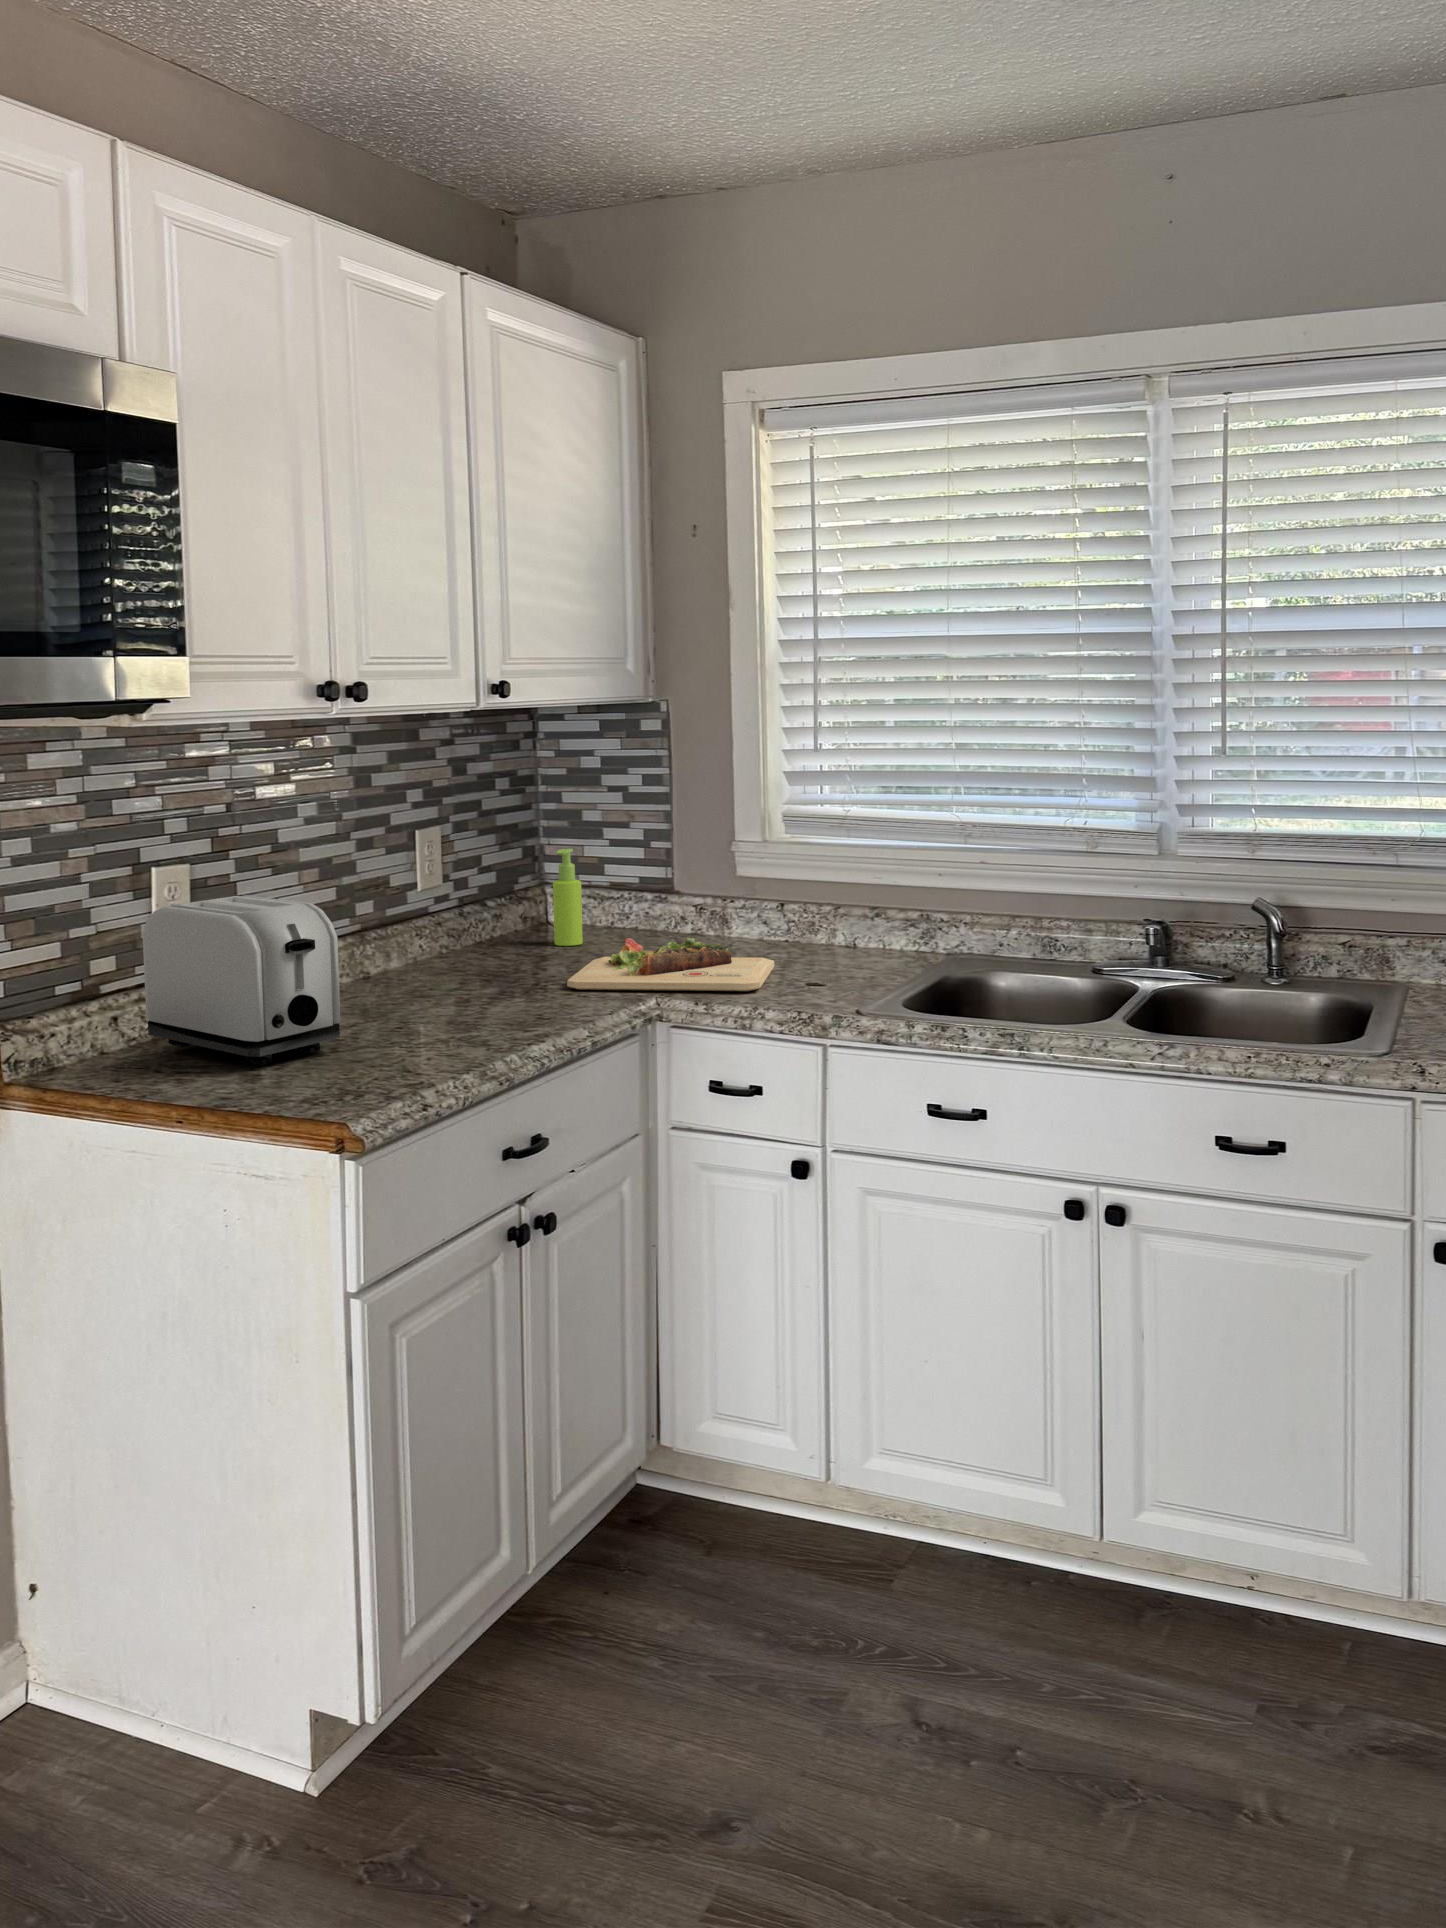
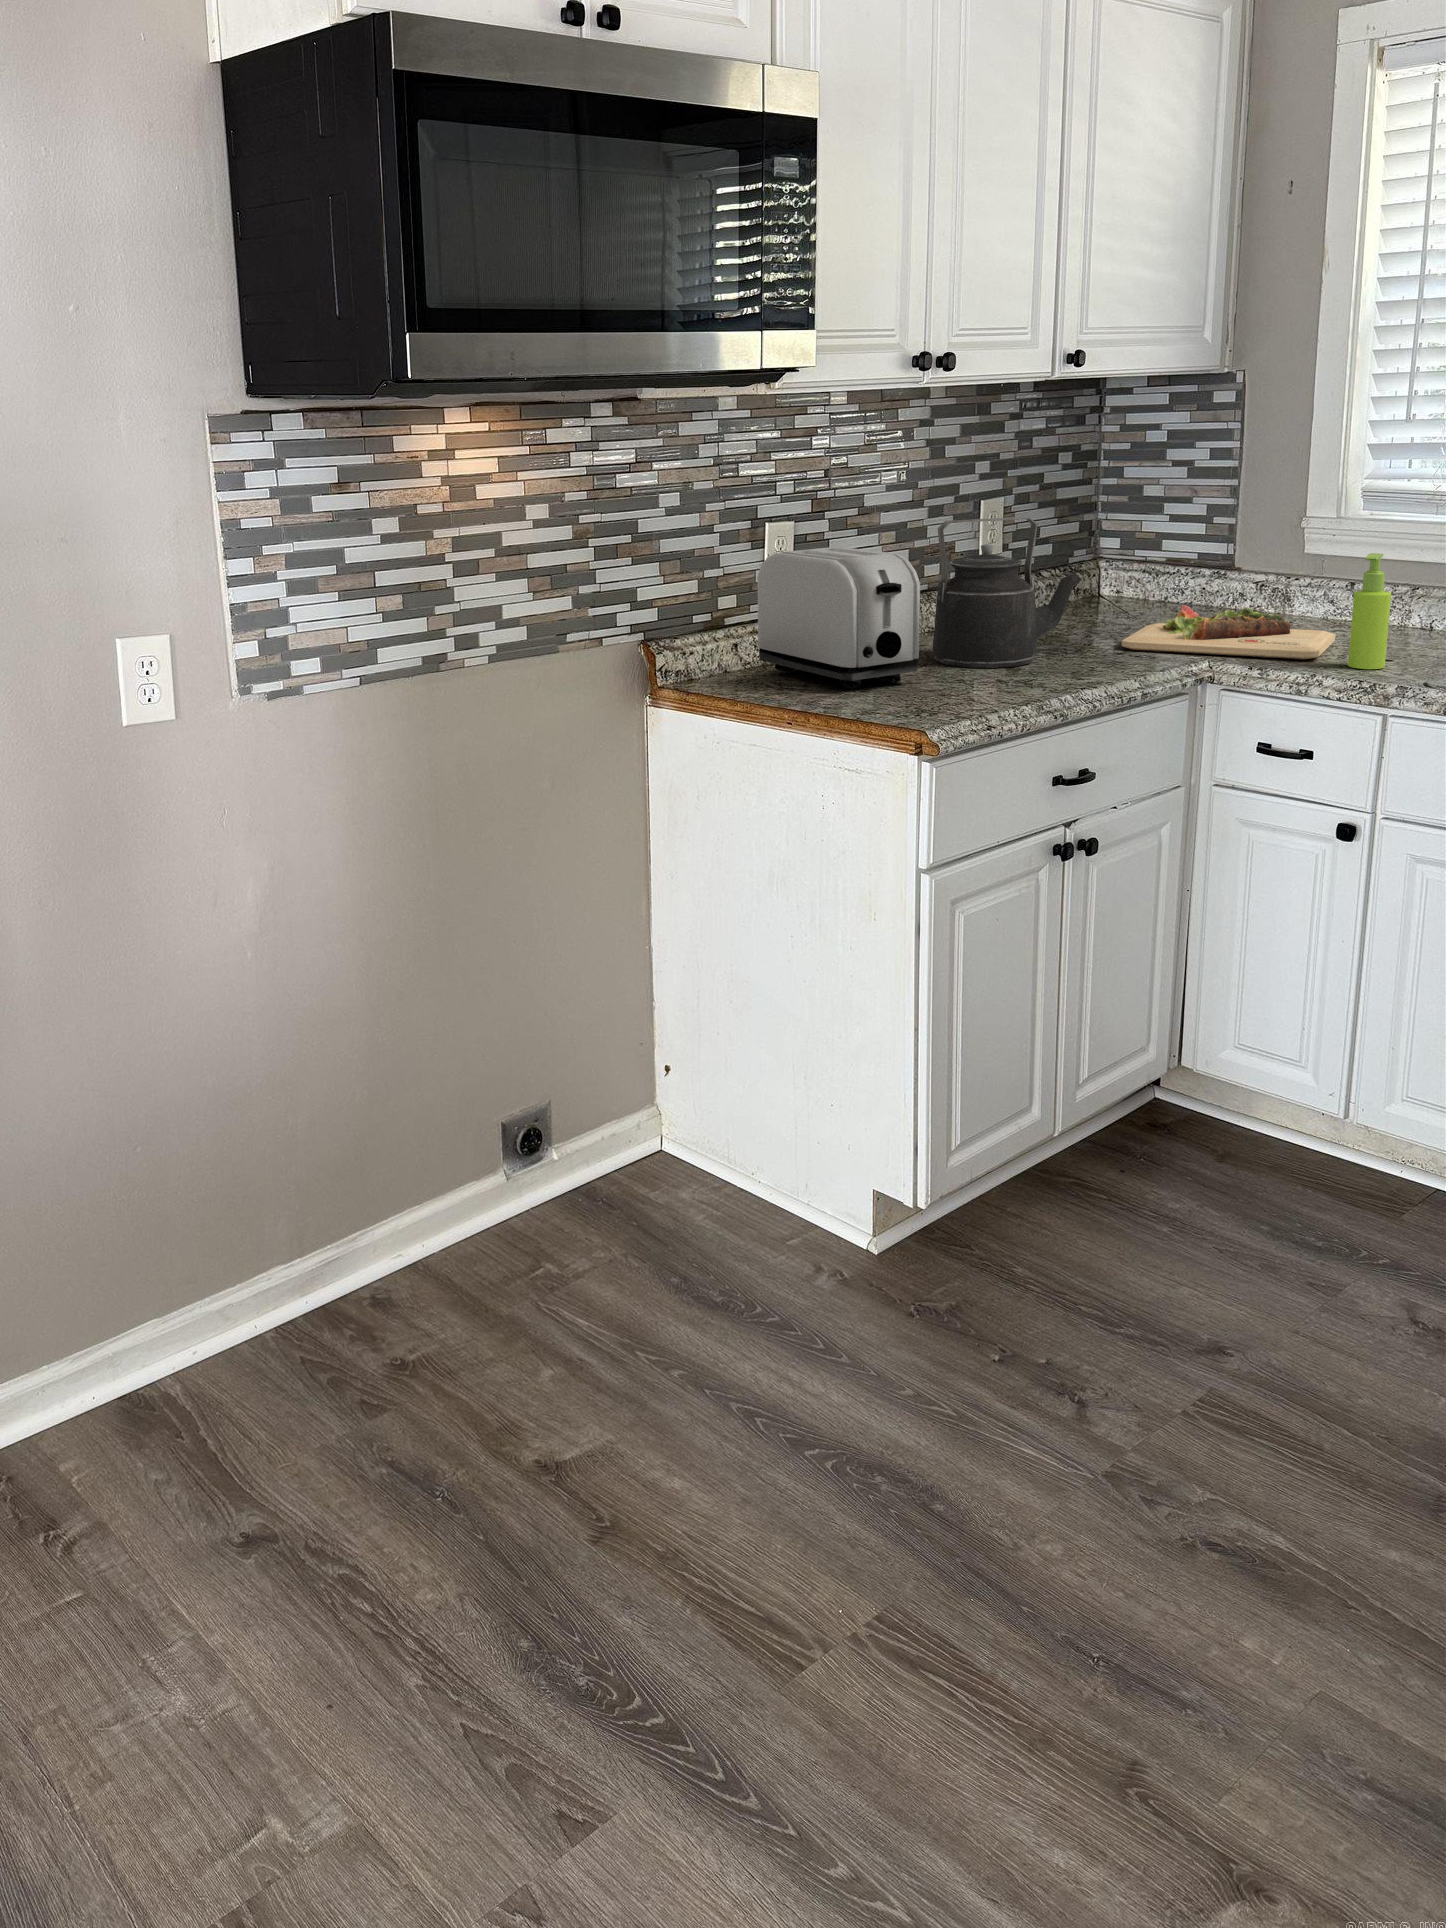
soap dispenser: present [553,849,583,946] -> present [1348,553,1391,669]
kettle: none [359,854,520,1025] -> present [933,517,1082,668]

